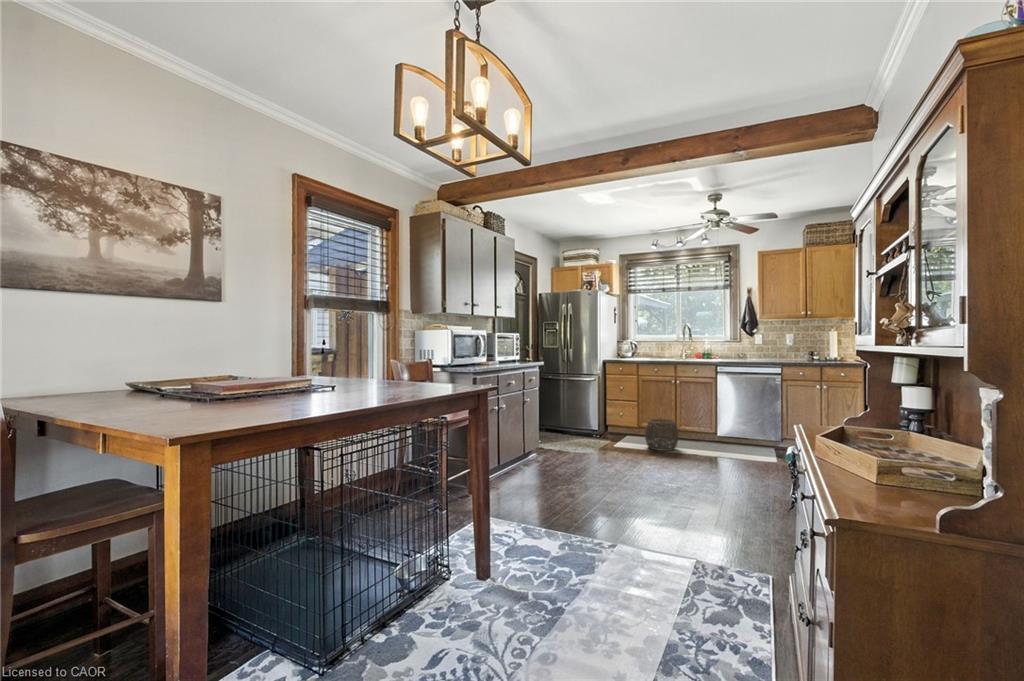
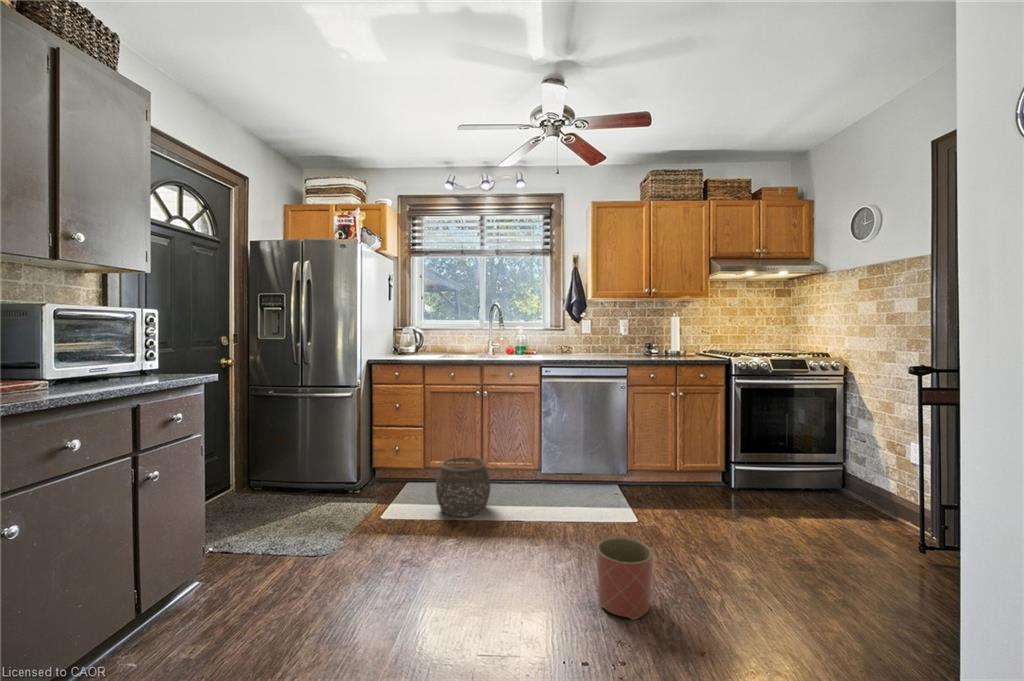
planter: none [728,451,759,487] -> present [597,537,653,620]

